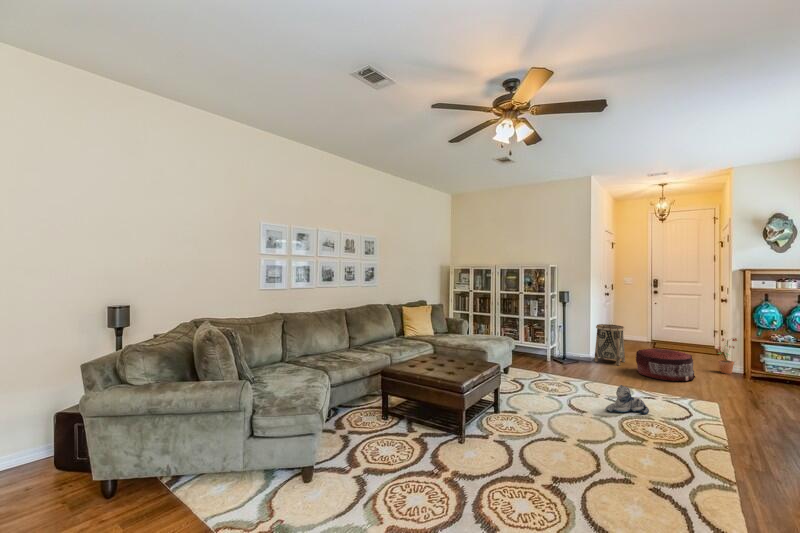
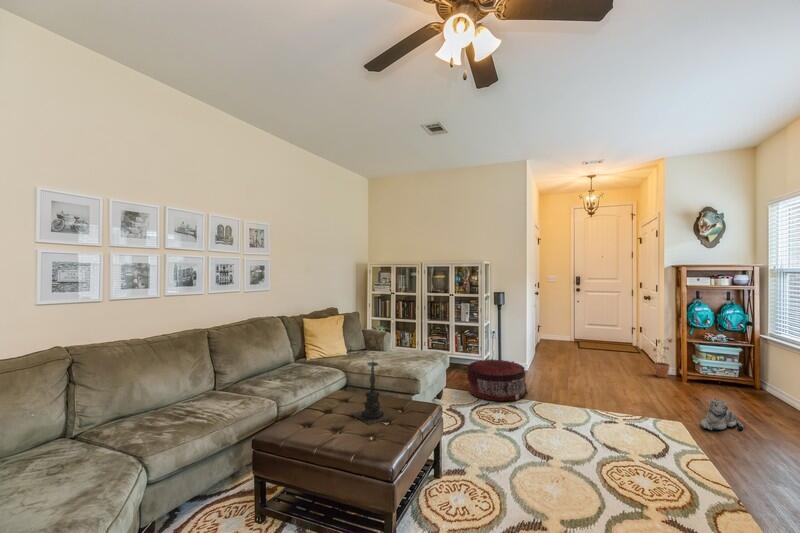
basket: present [594,324,625,365] -> none [531,328,562,375]
candle holder: none [437,326,464,368] -> present [352,361,392,424]
pouf: present [636,348,695,381] -> present [467,359,528,401]
plush toy: present [605,385,649,414] -> present [701,398,744,431]

